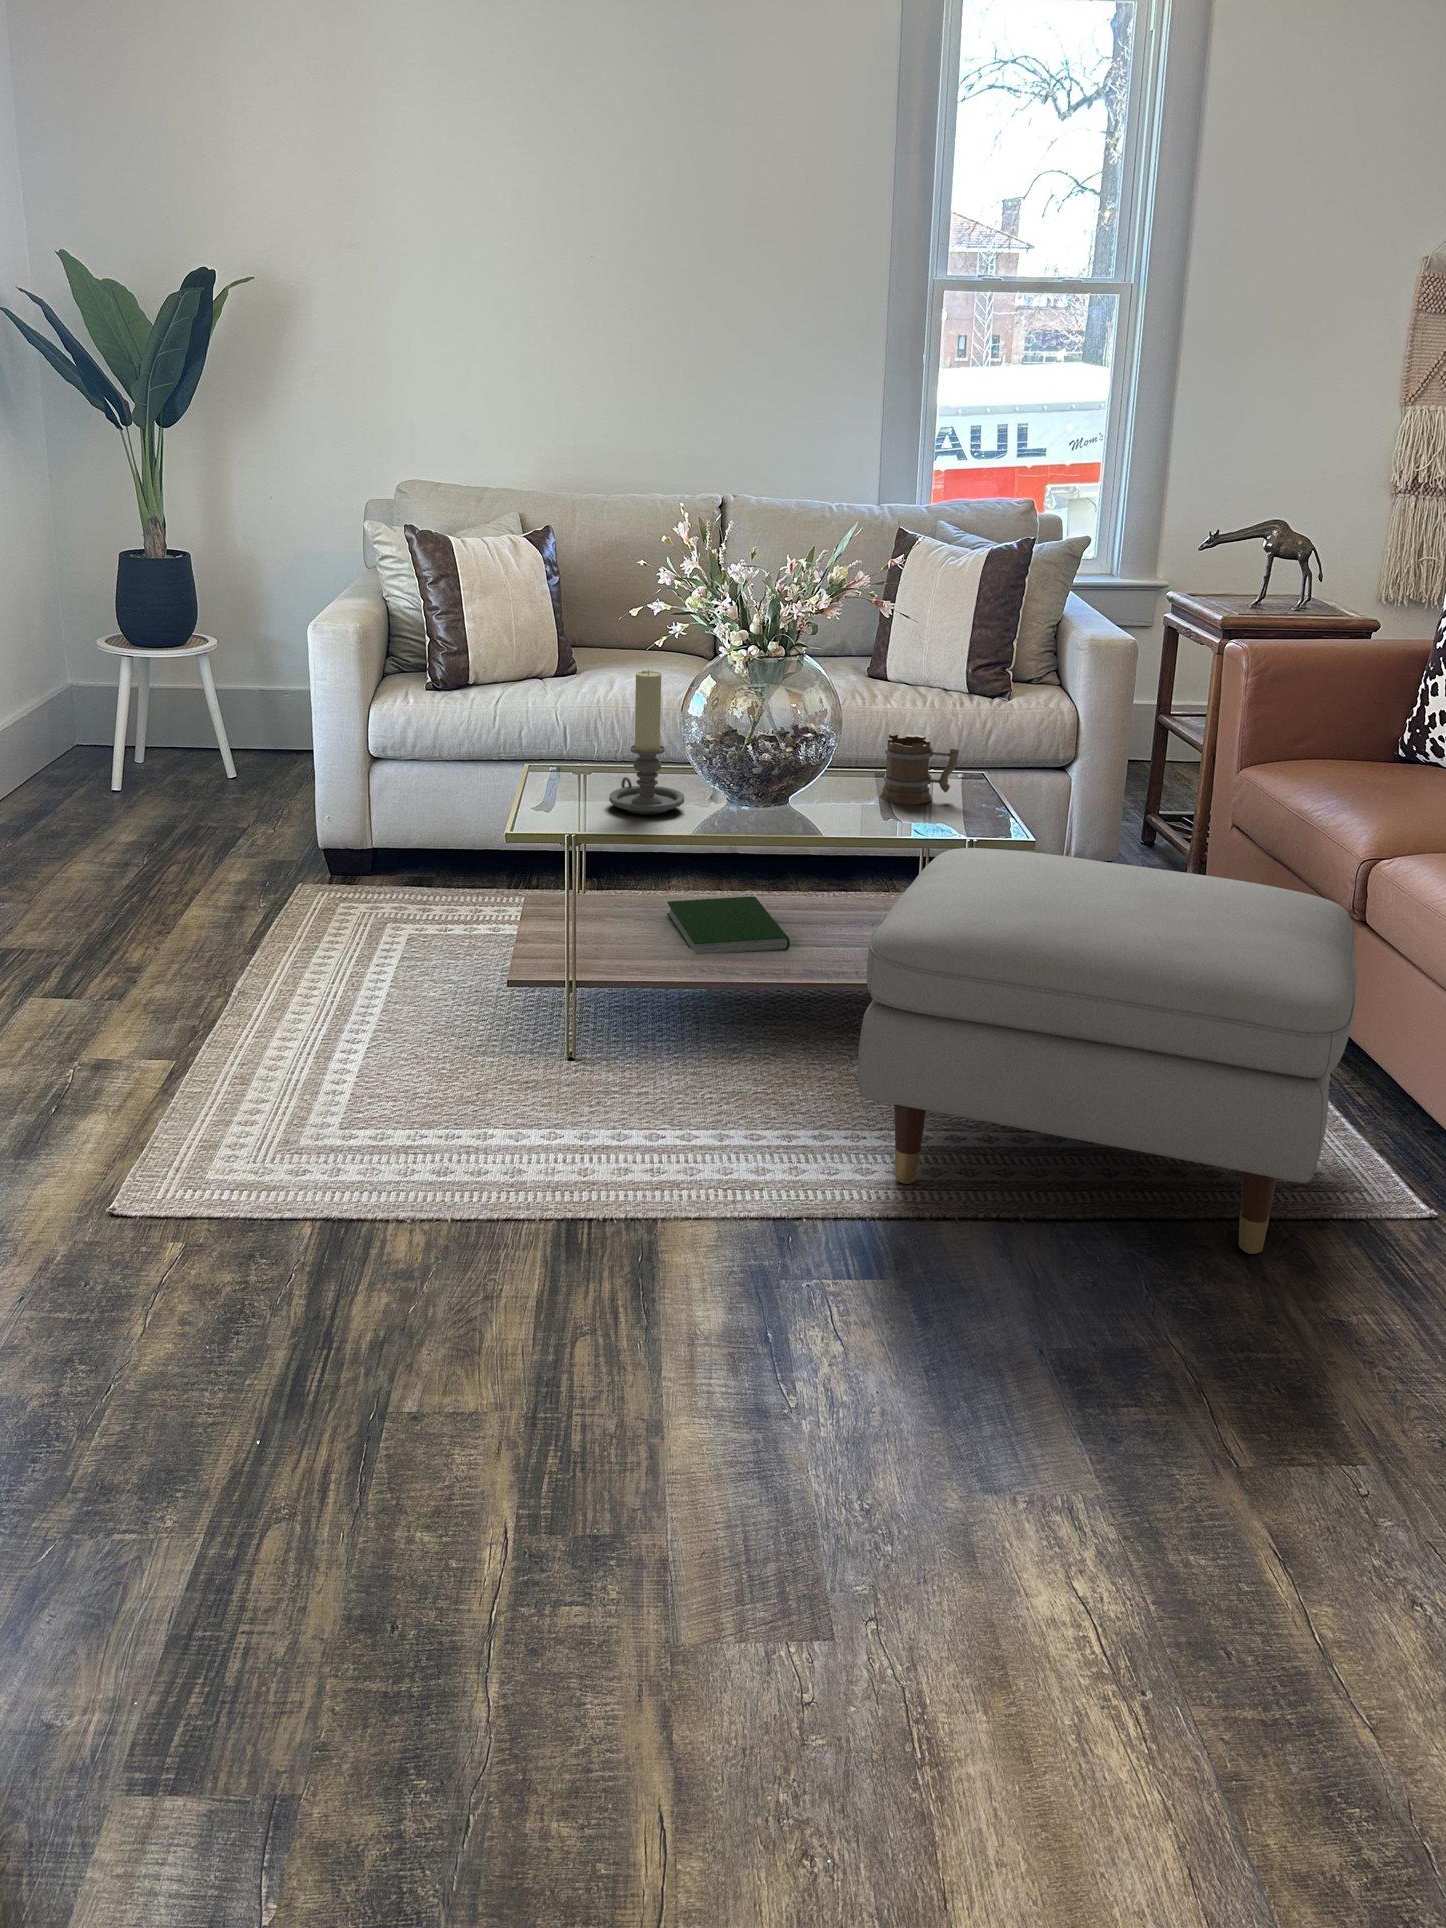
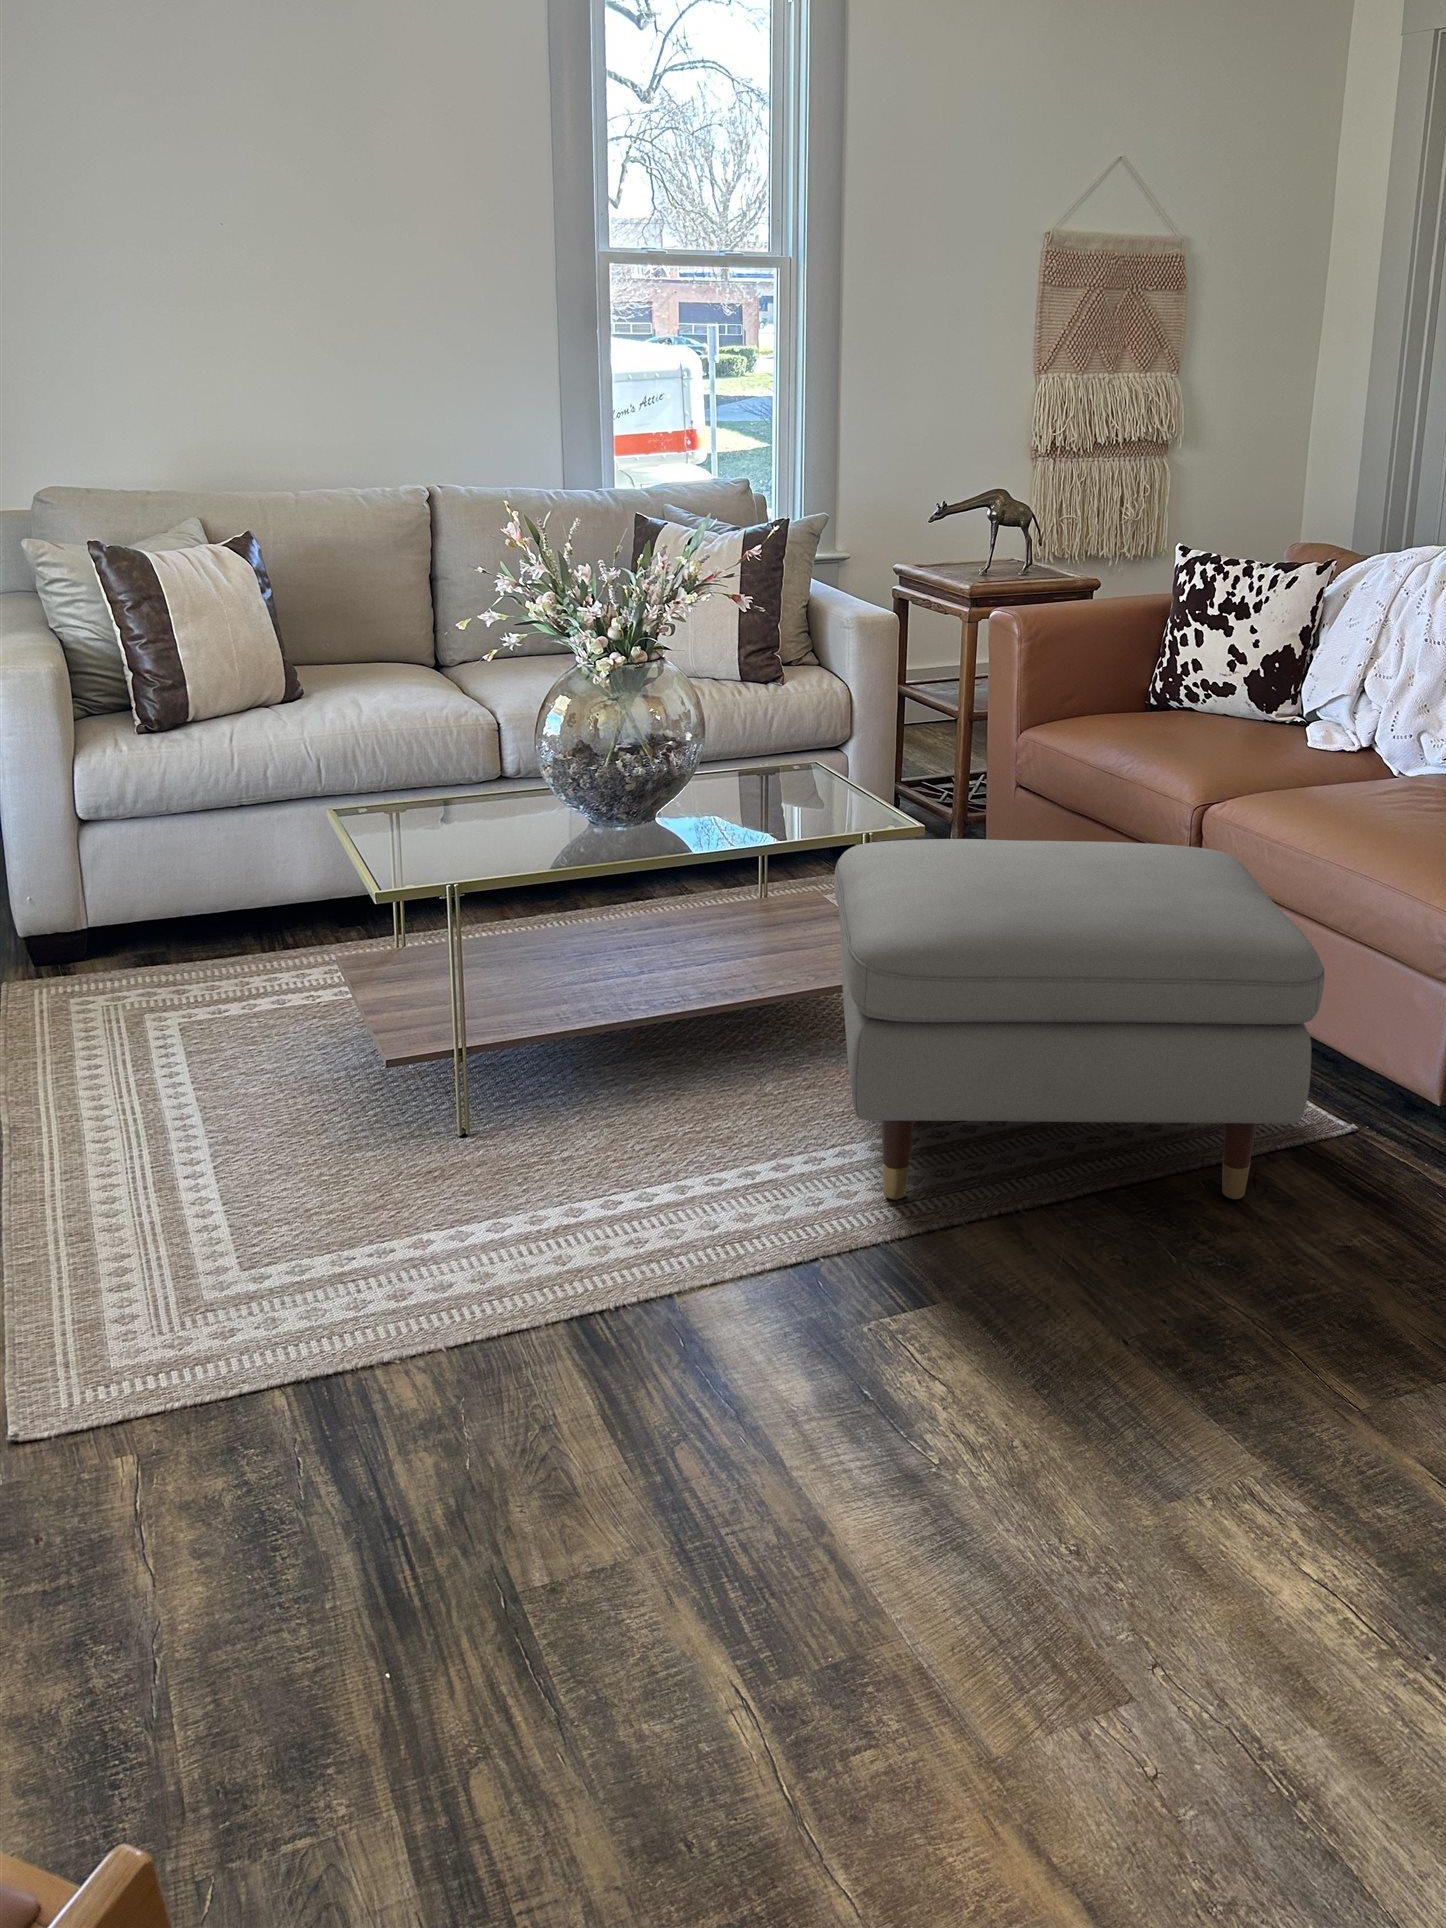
candle holder: present [609,670,684,814] -> none [458,686,545,848]
mug: present [880,733,959,805] -> none [722,729,803,803]
hardcover book: present [667,896,790,954] -> none [509,921,667,997]

